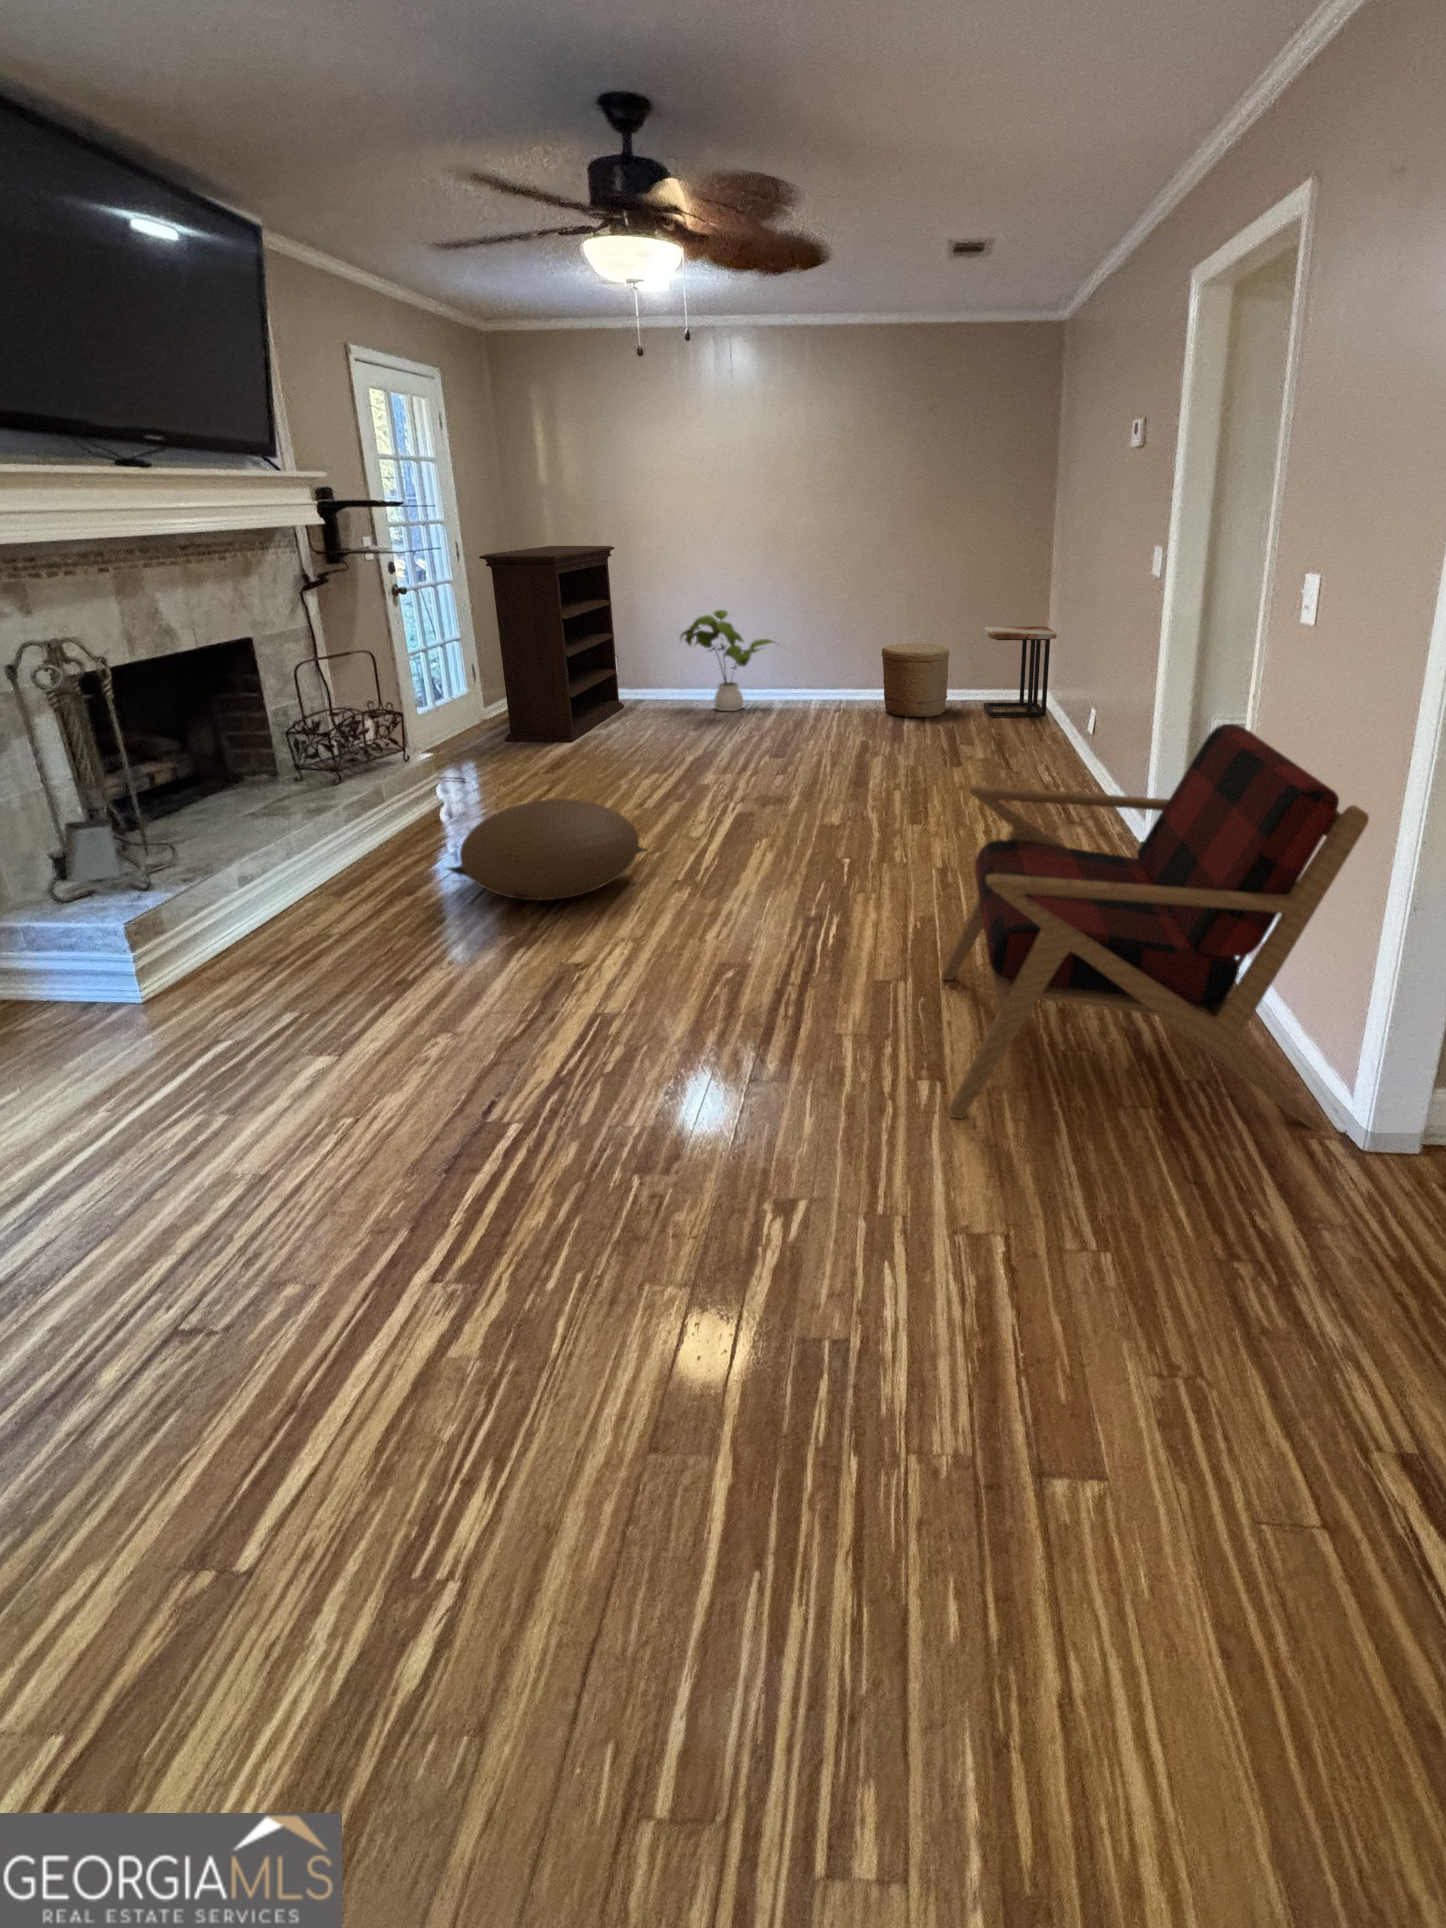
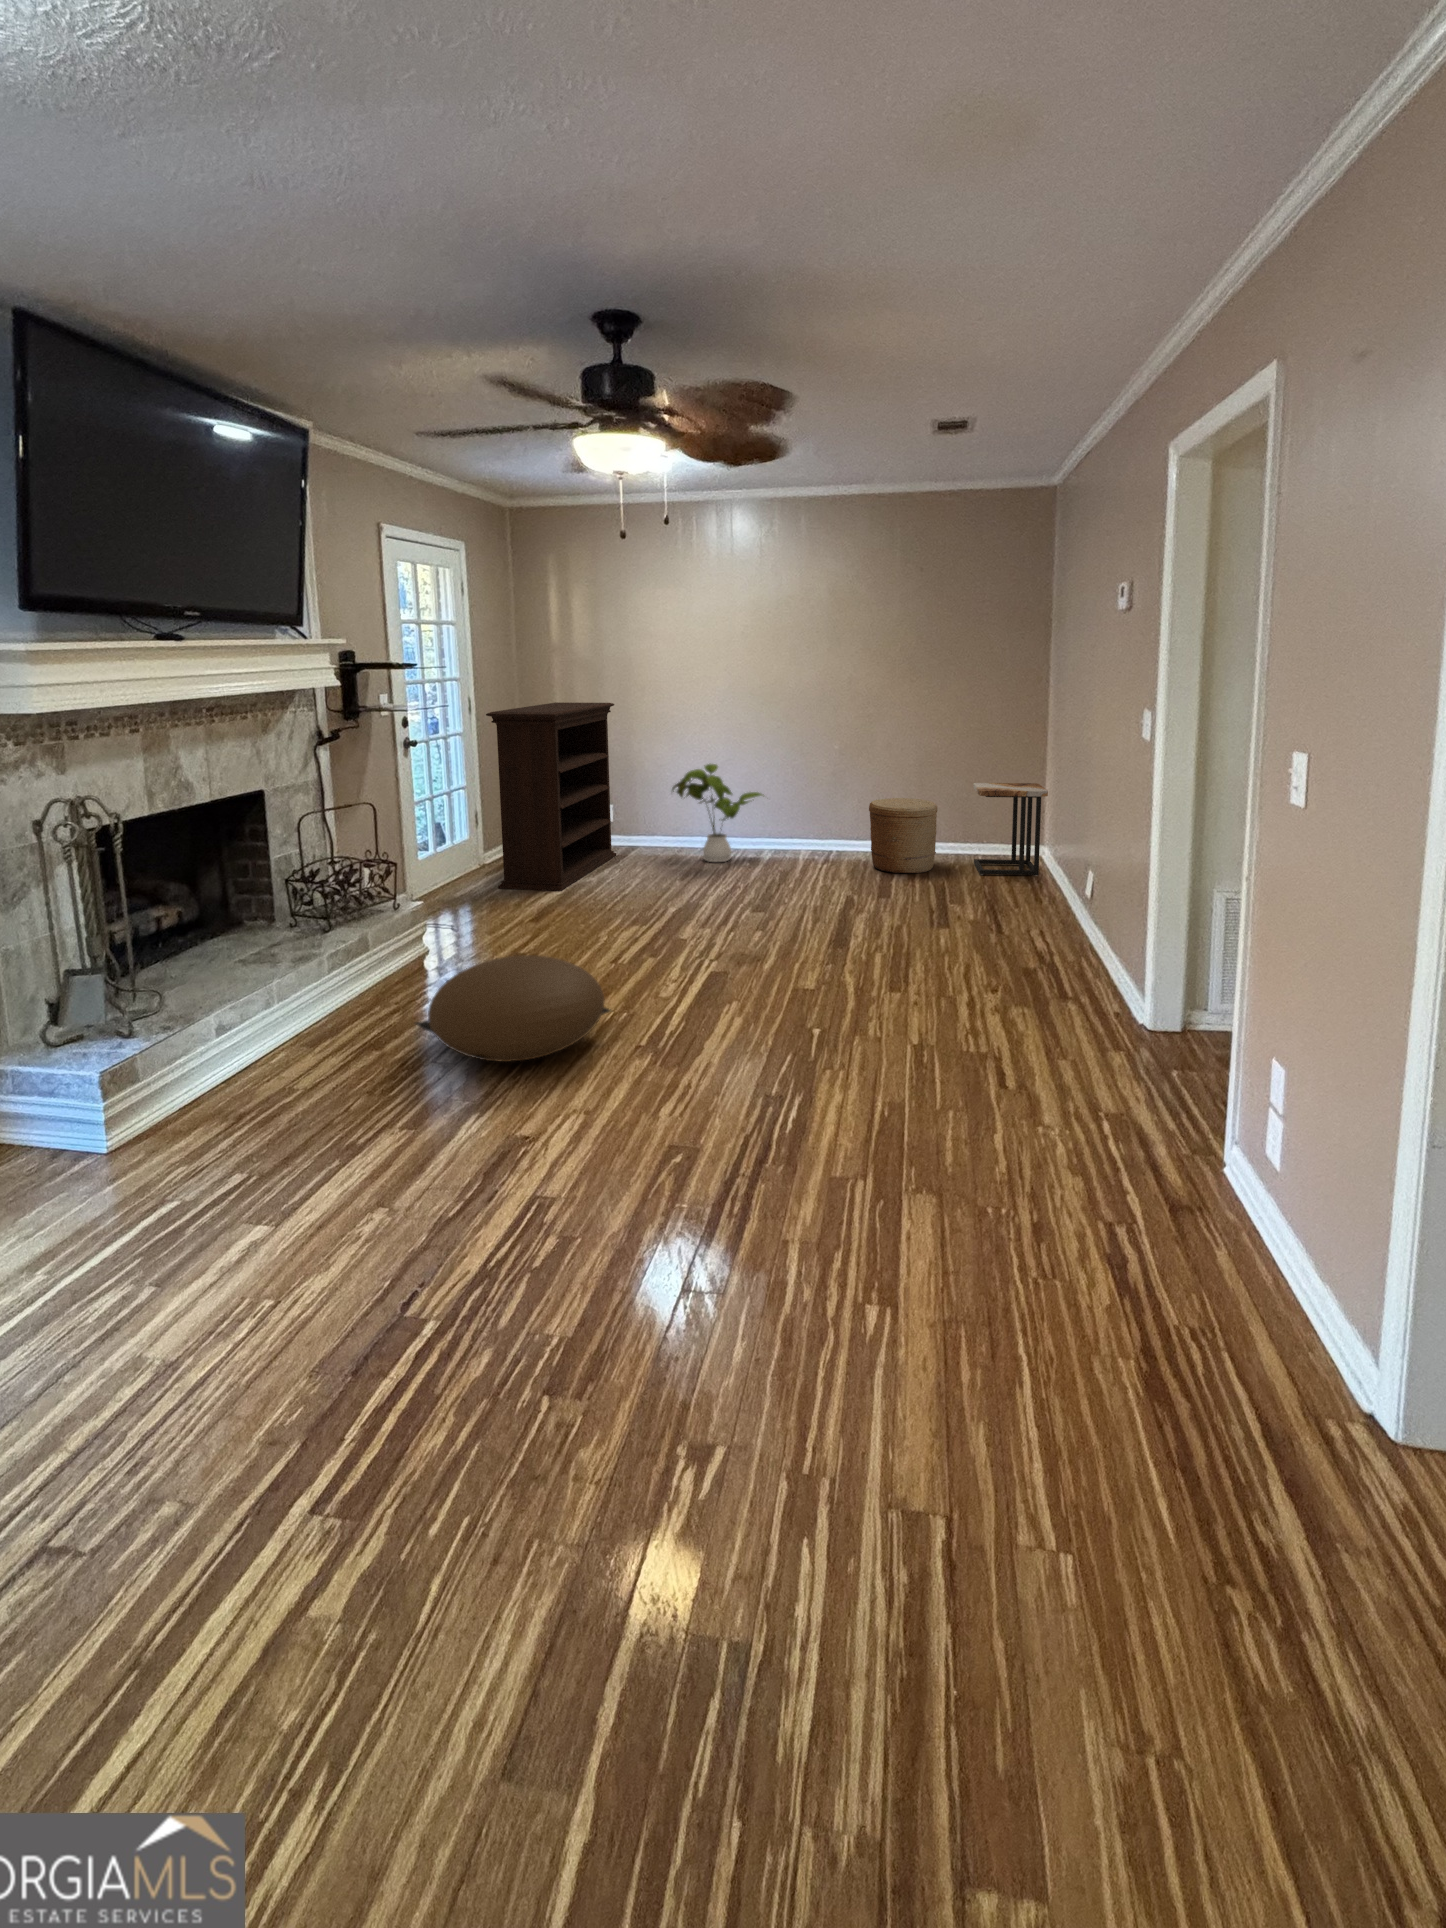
armchair: present [942,724,1369,1131] -> none [897,909,1370,1409]

